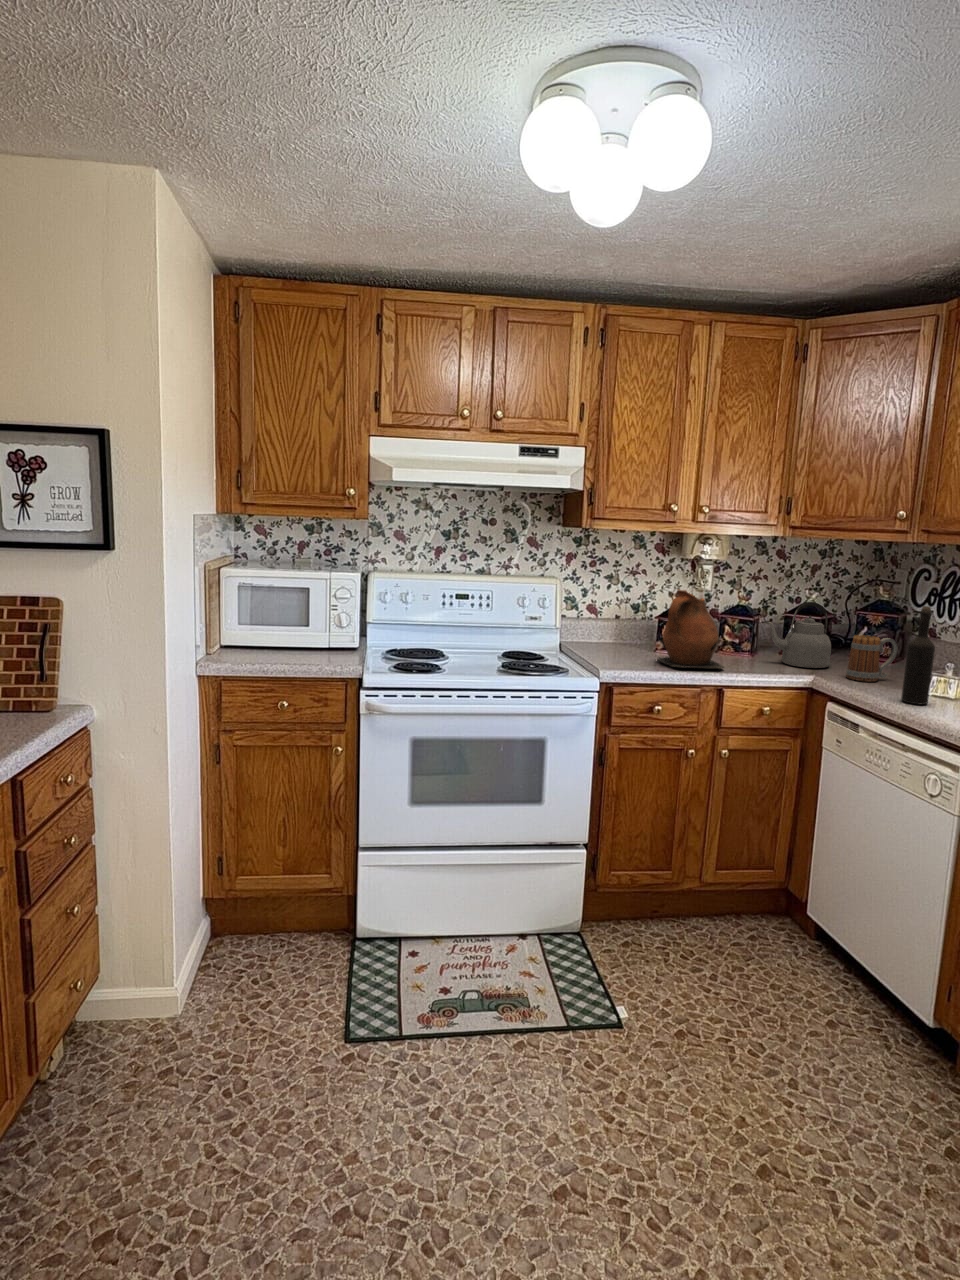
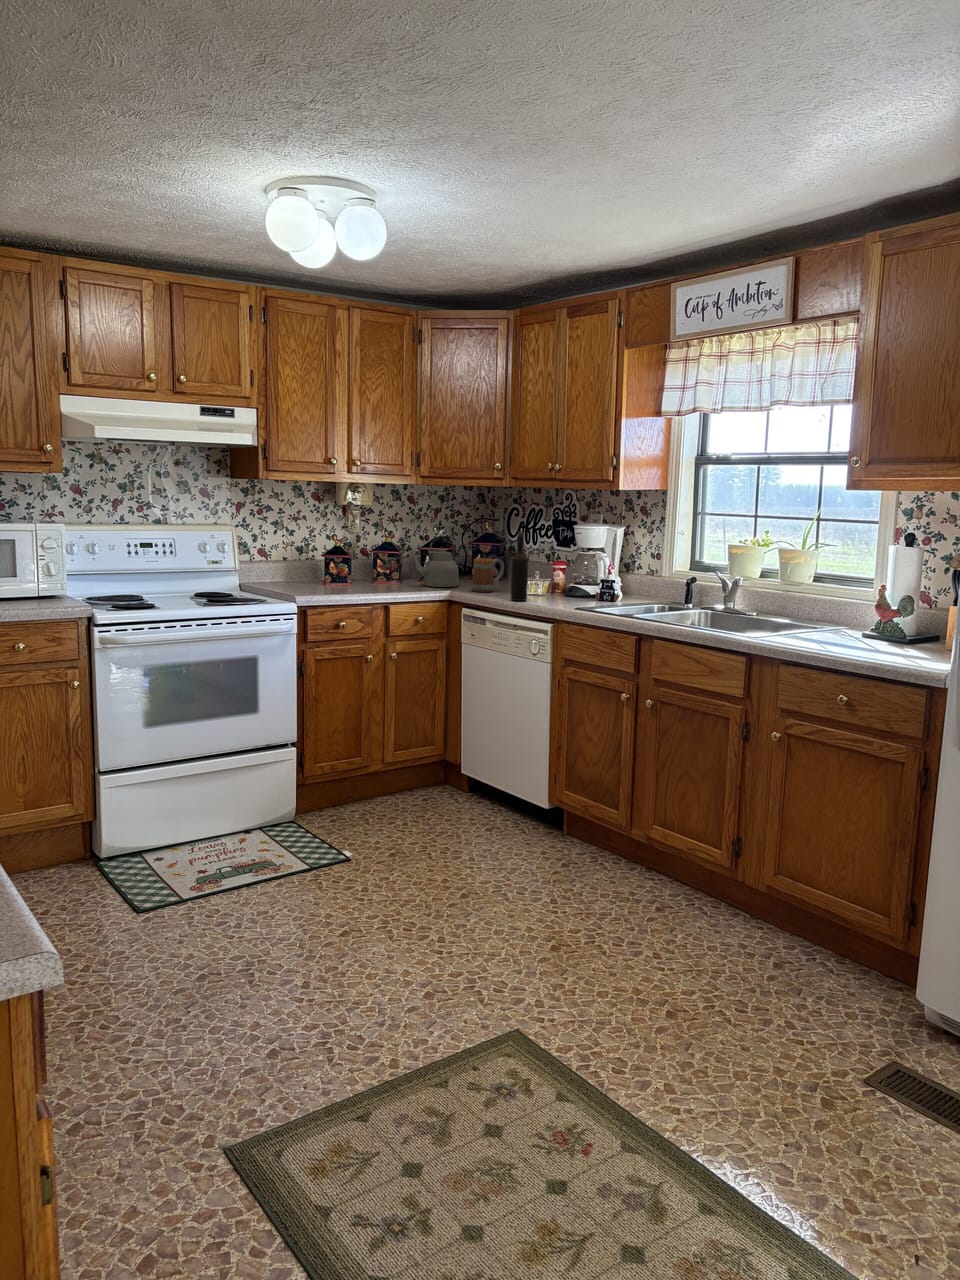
ceramic pitcher: present [659,590,724,669] -> none [328,529,386,593]

